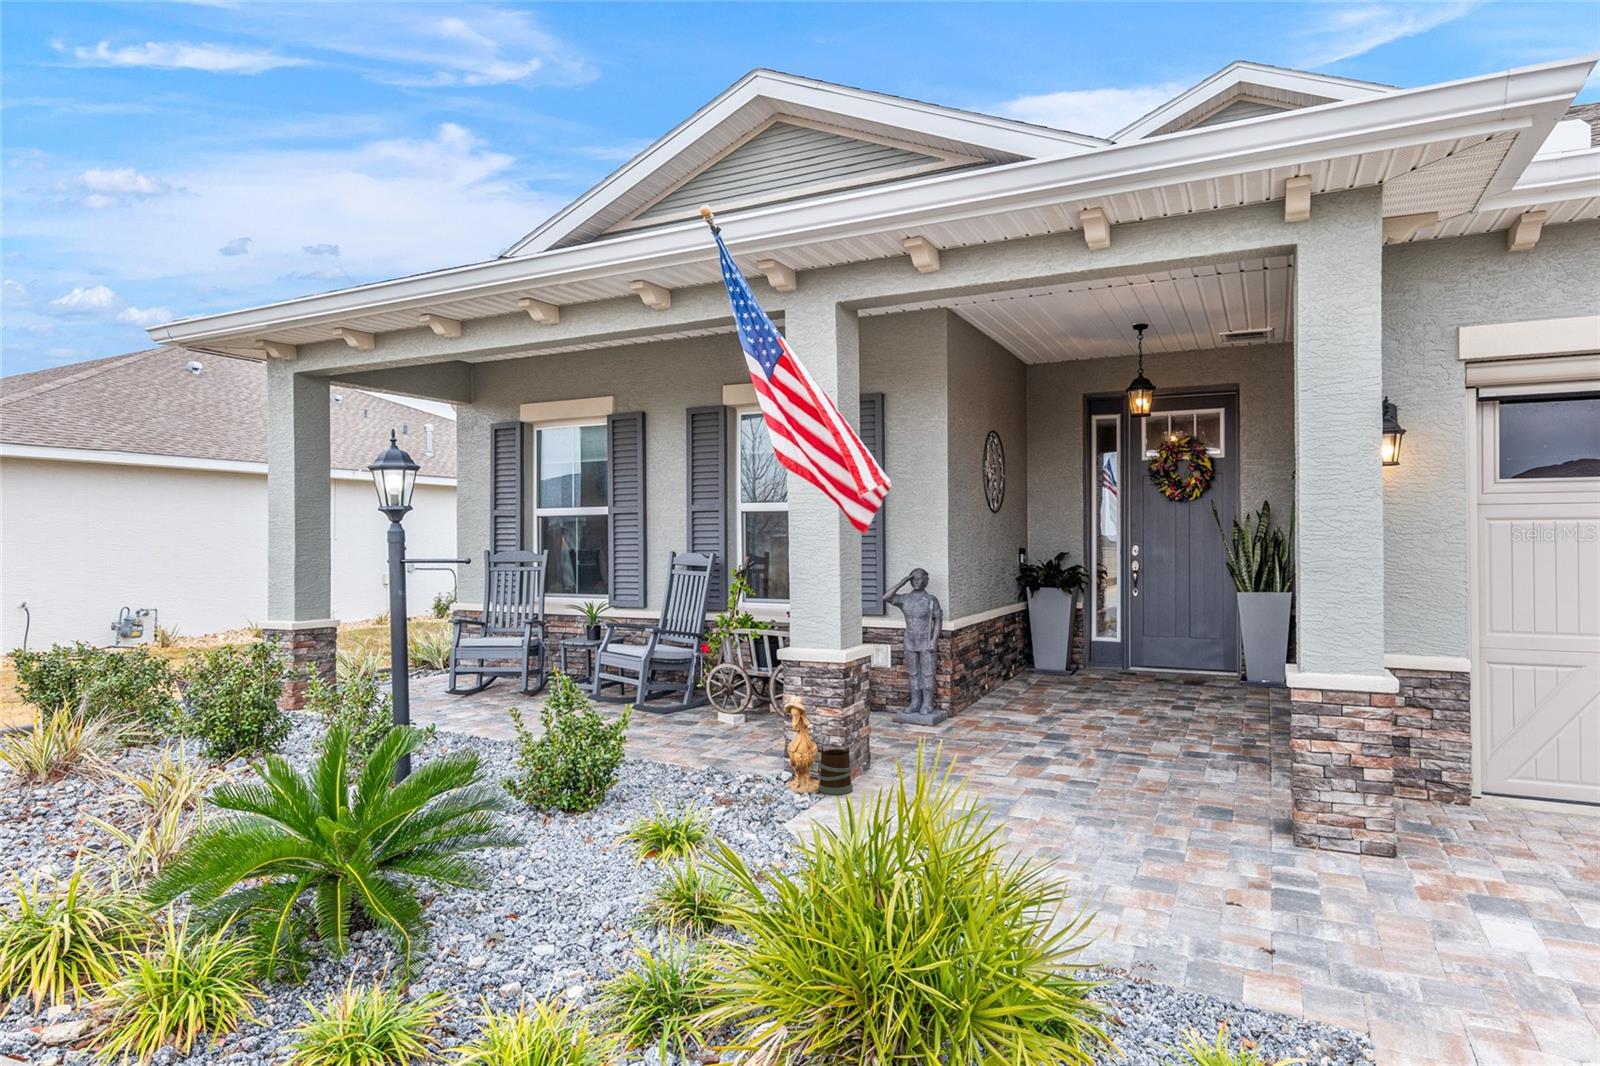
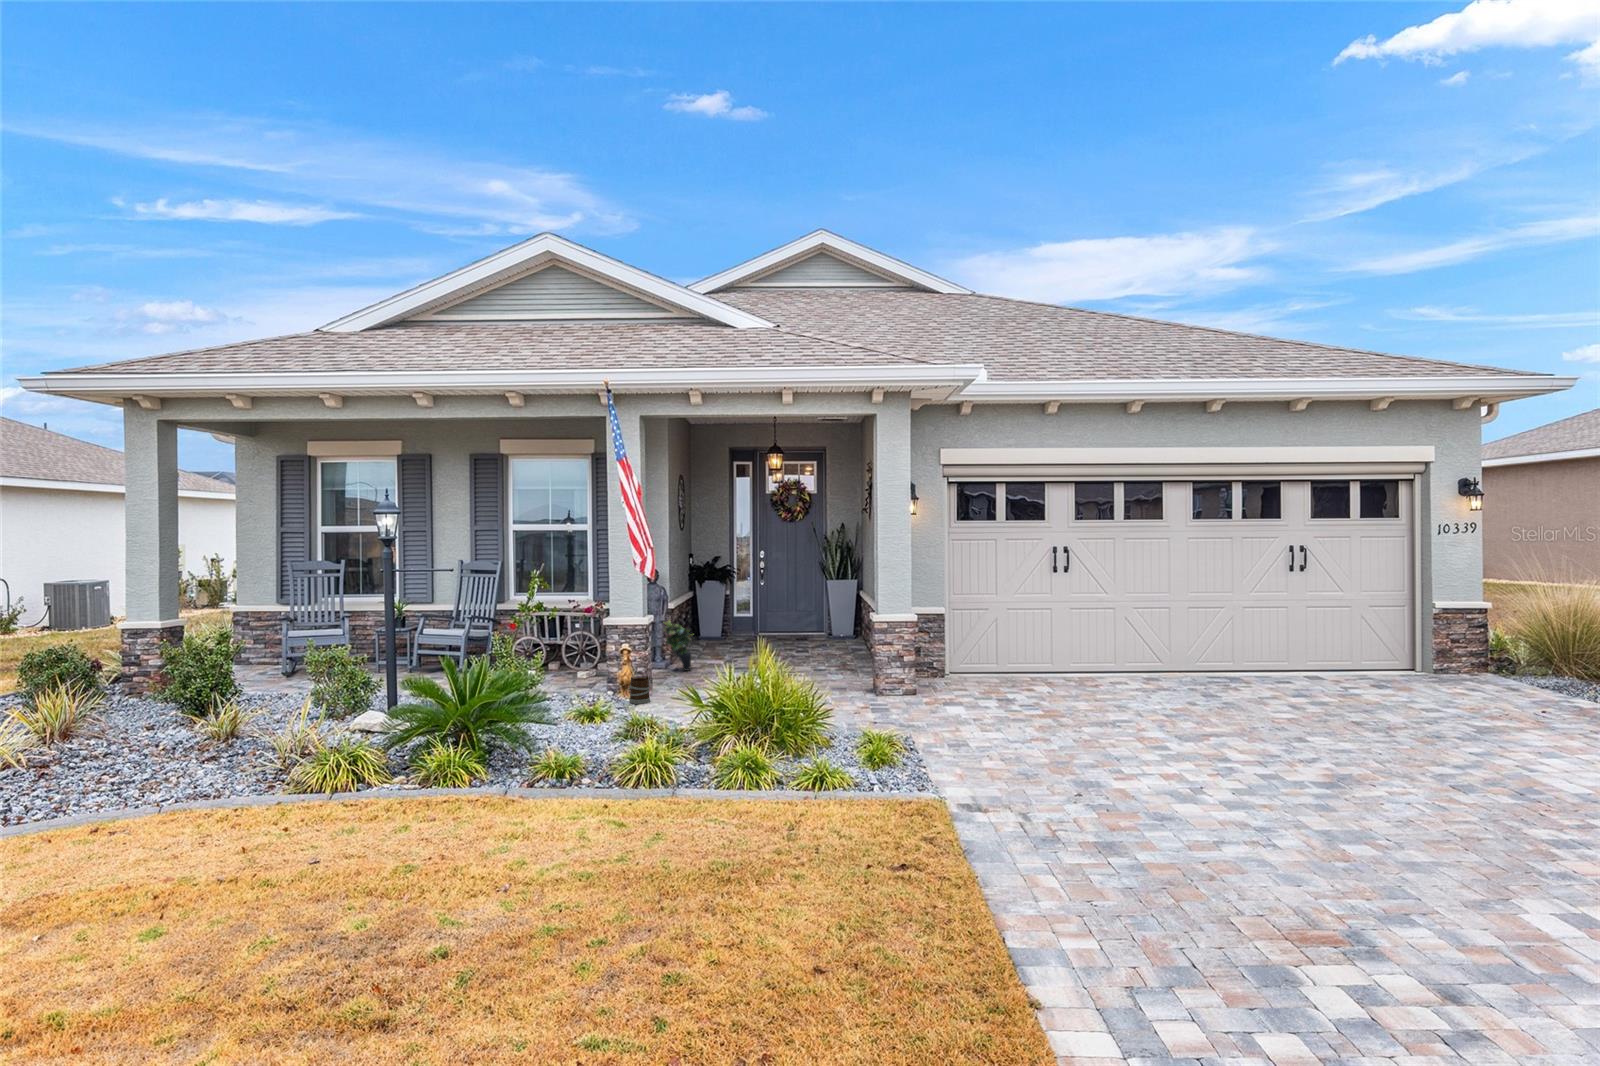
potted plant: none [918,650,970,736] -> present [663,621,691,671]

